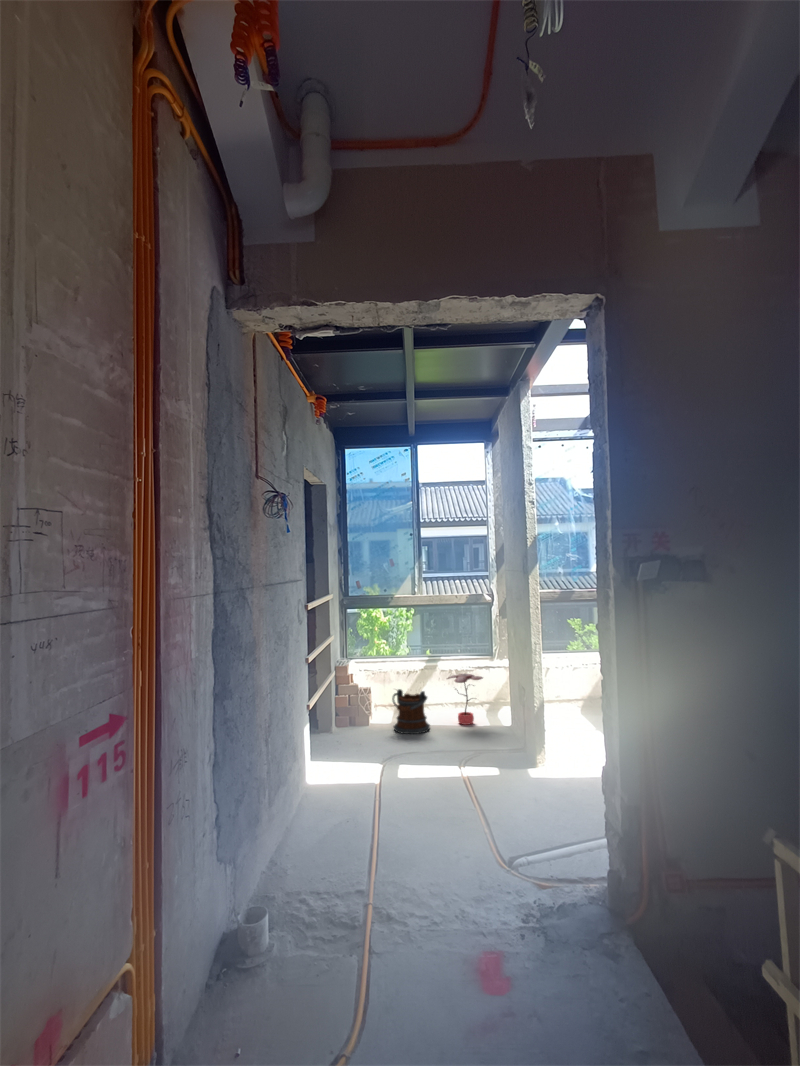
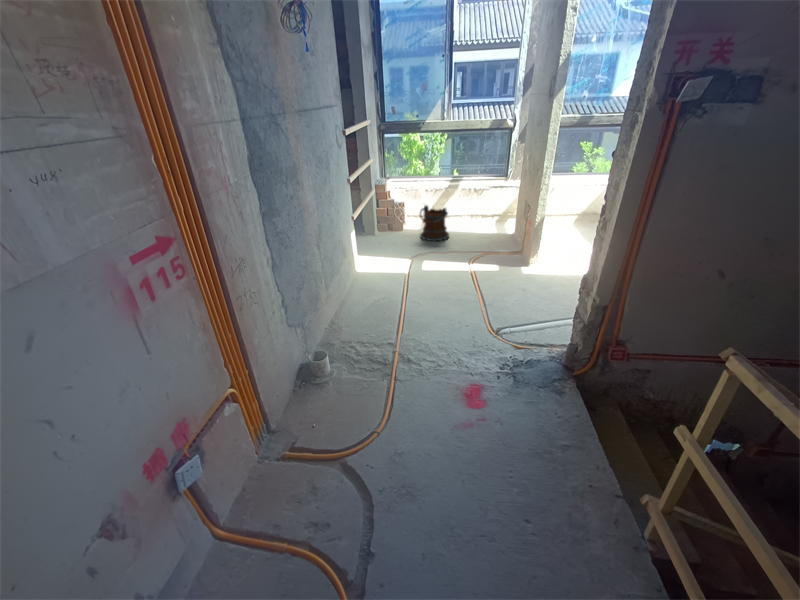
potted plant: present [447,674,483,725] -> none [466,193,497,234]

